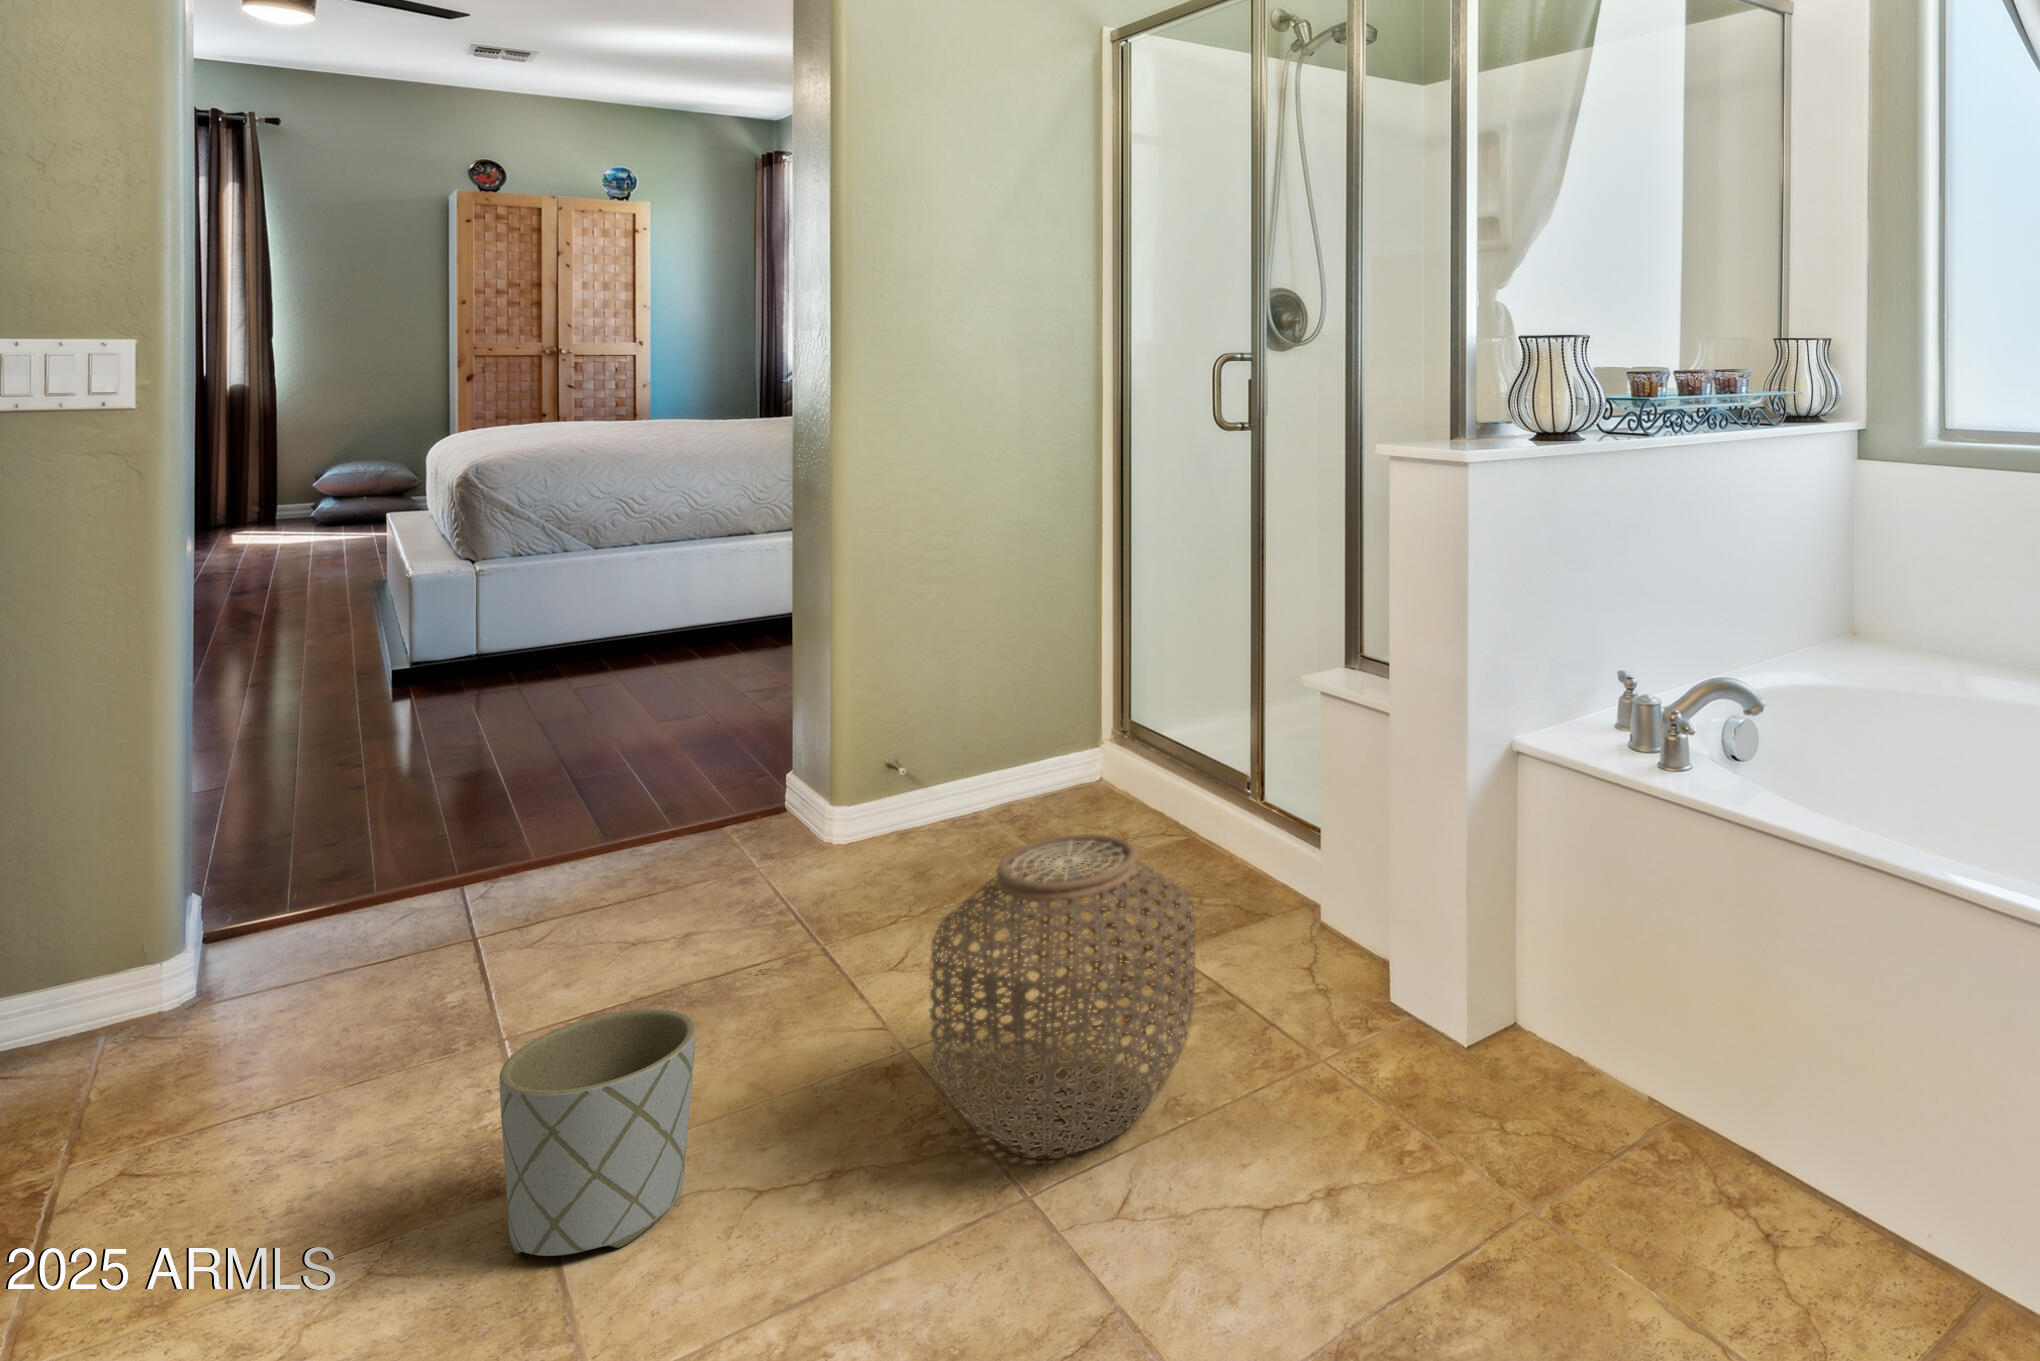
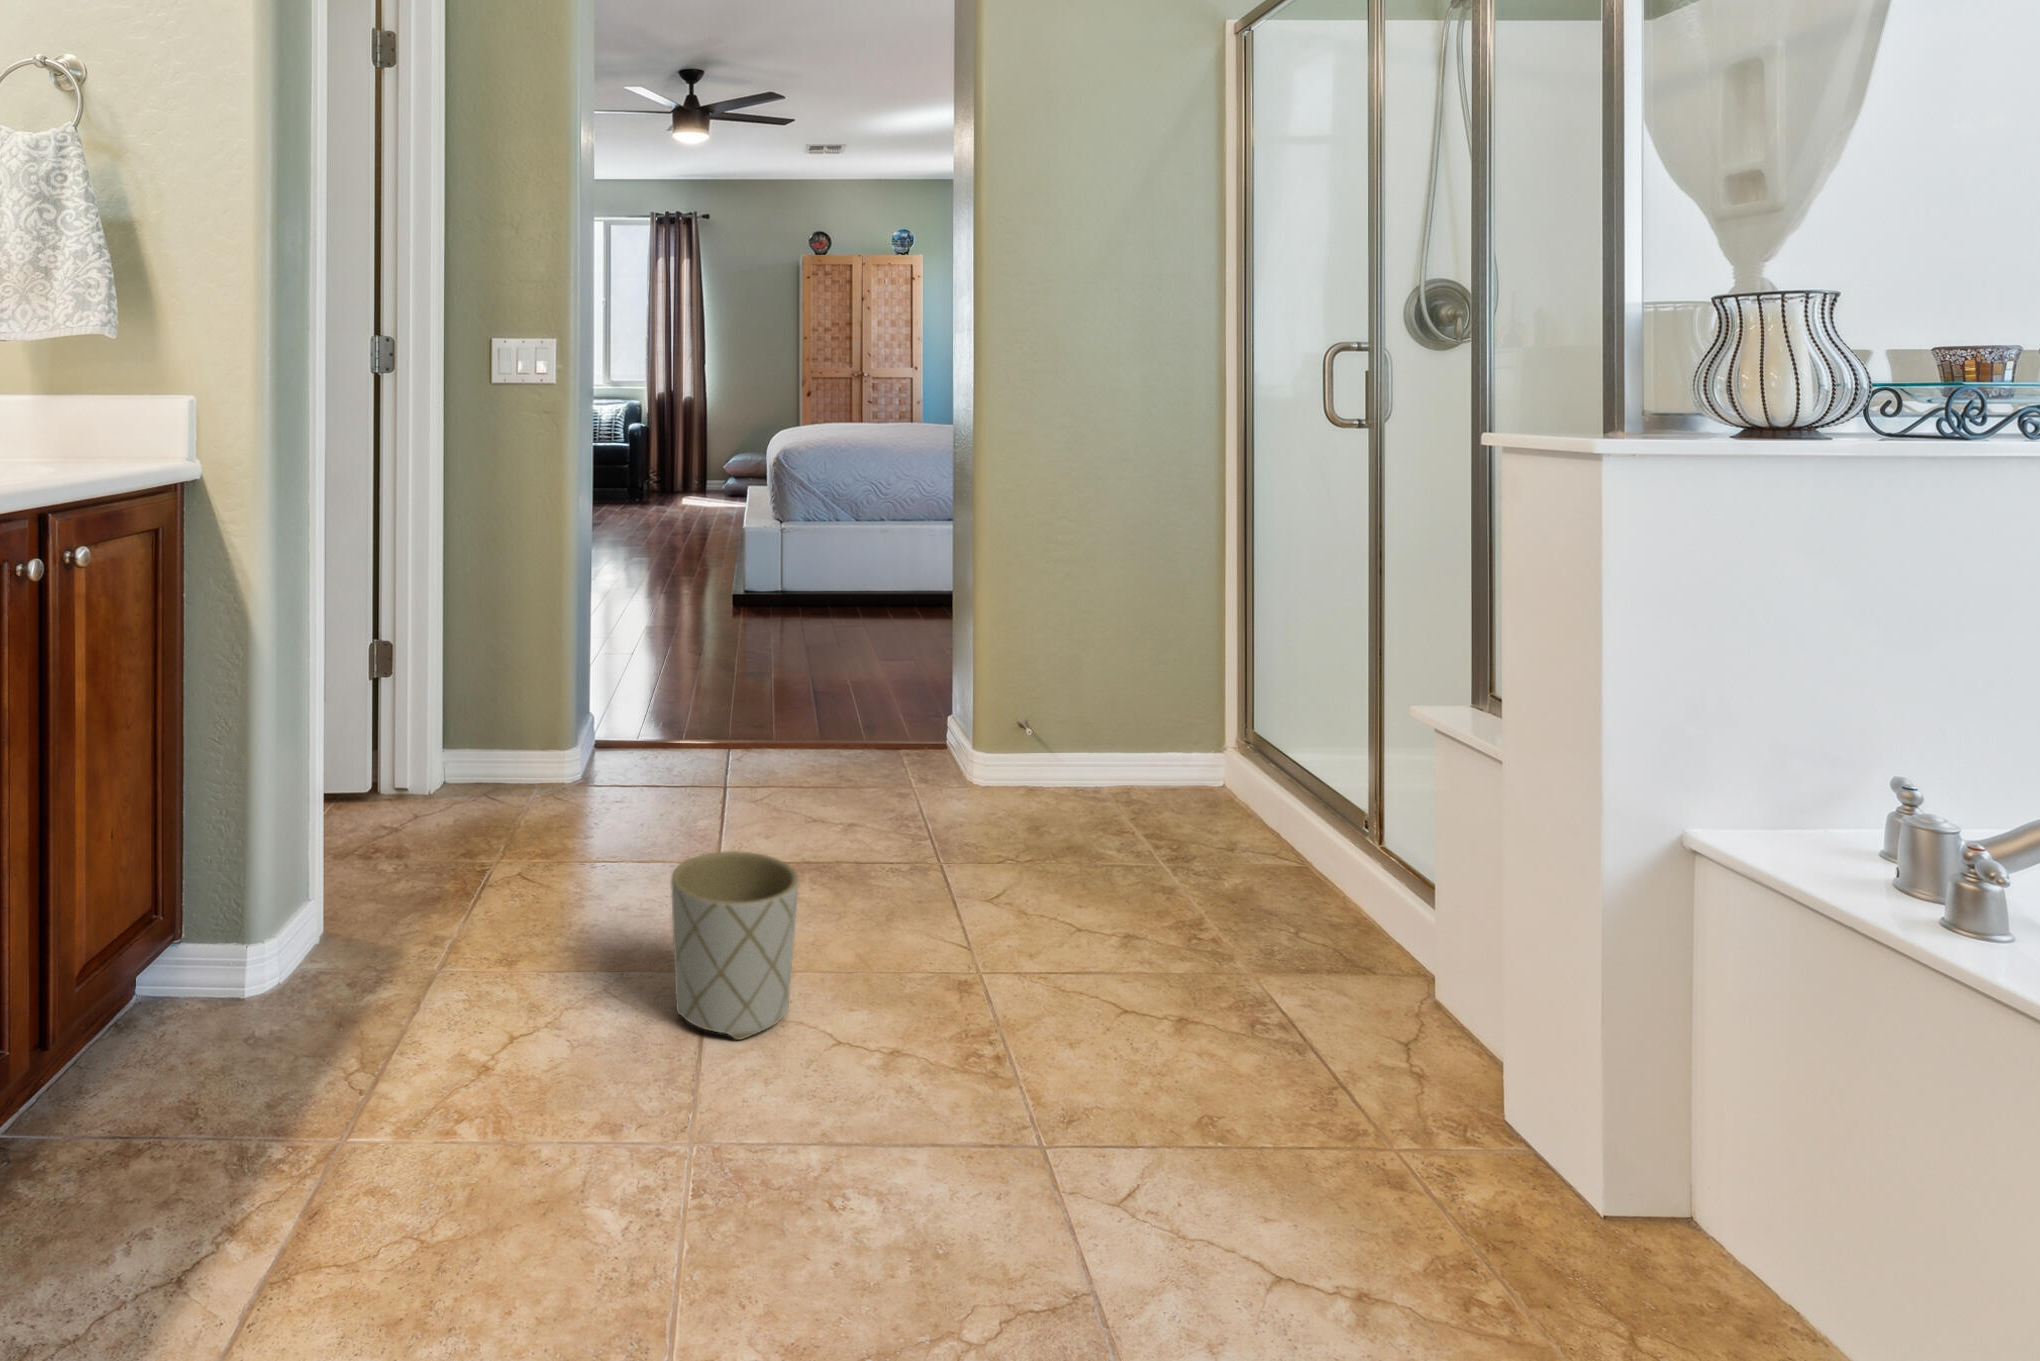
woven basket: present [930,834,1195,1156] -> none [971,803,1234,1130]

